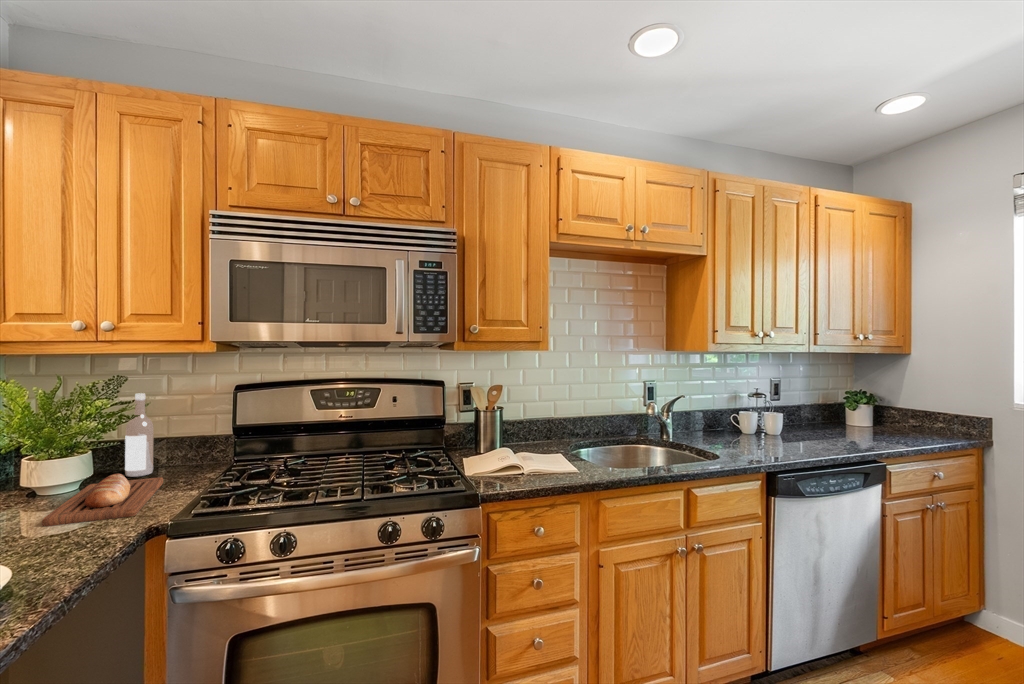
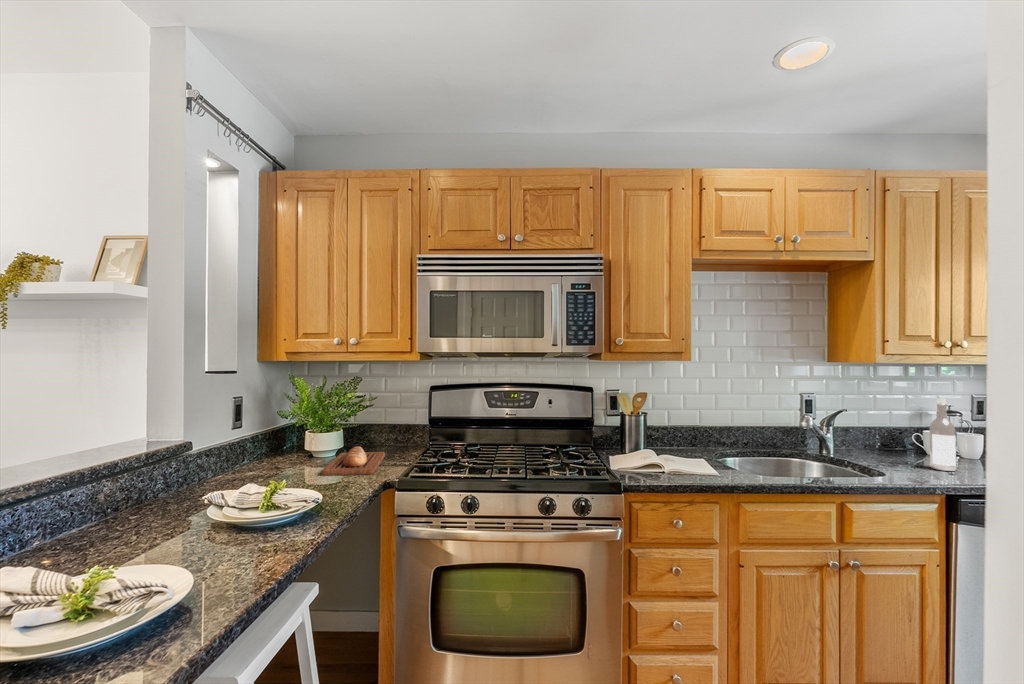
wine bottle: present [125,393,154,477] -> present [930,399,956,471]

